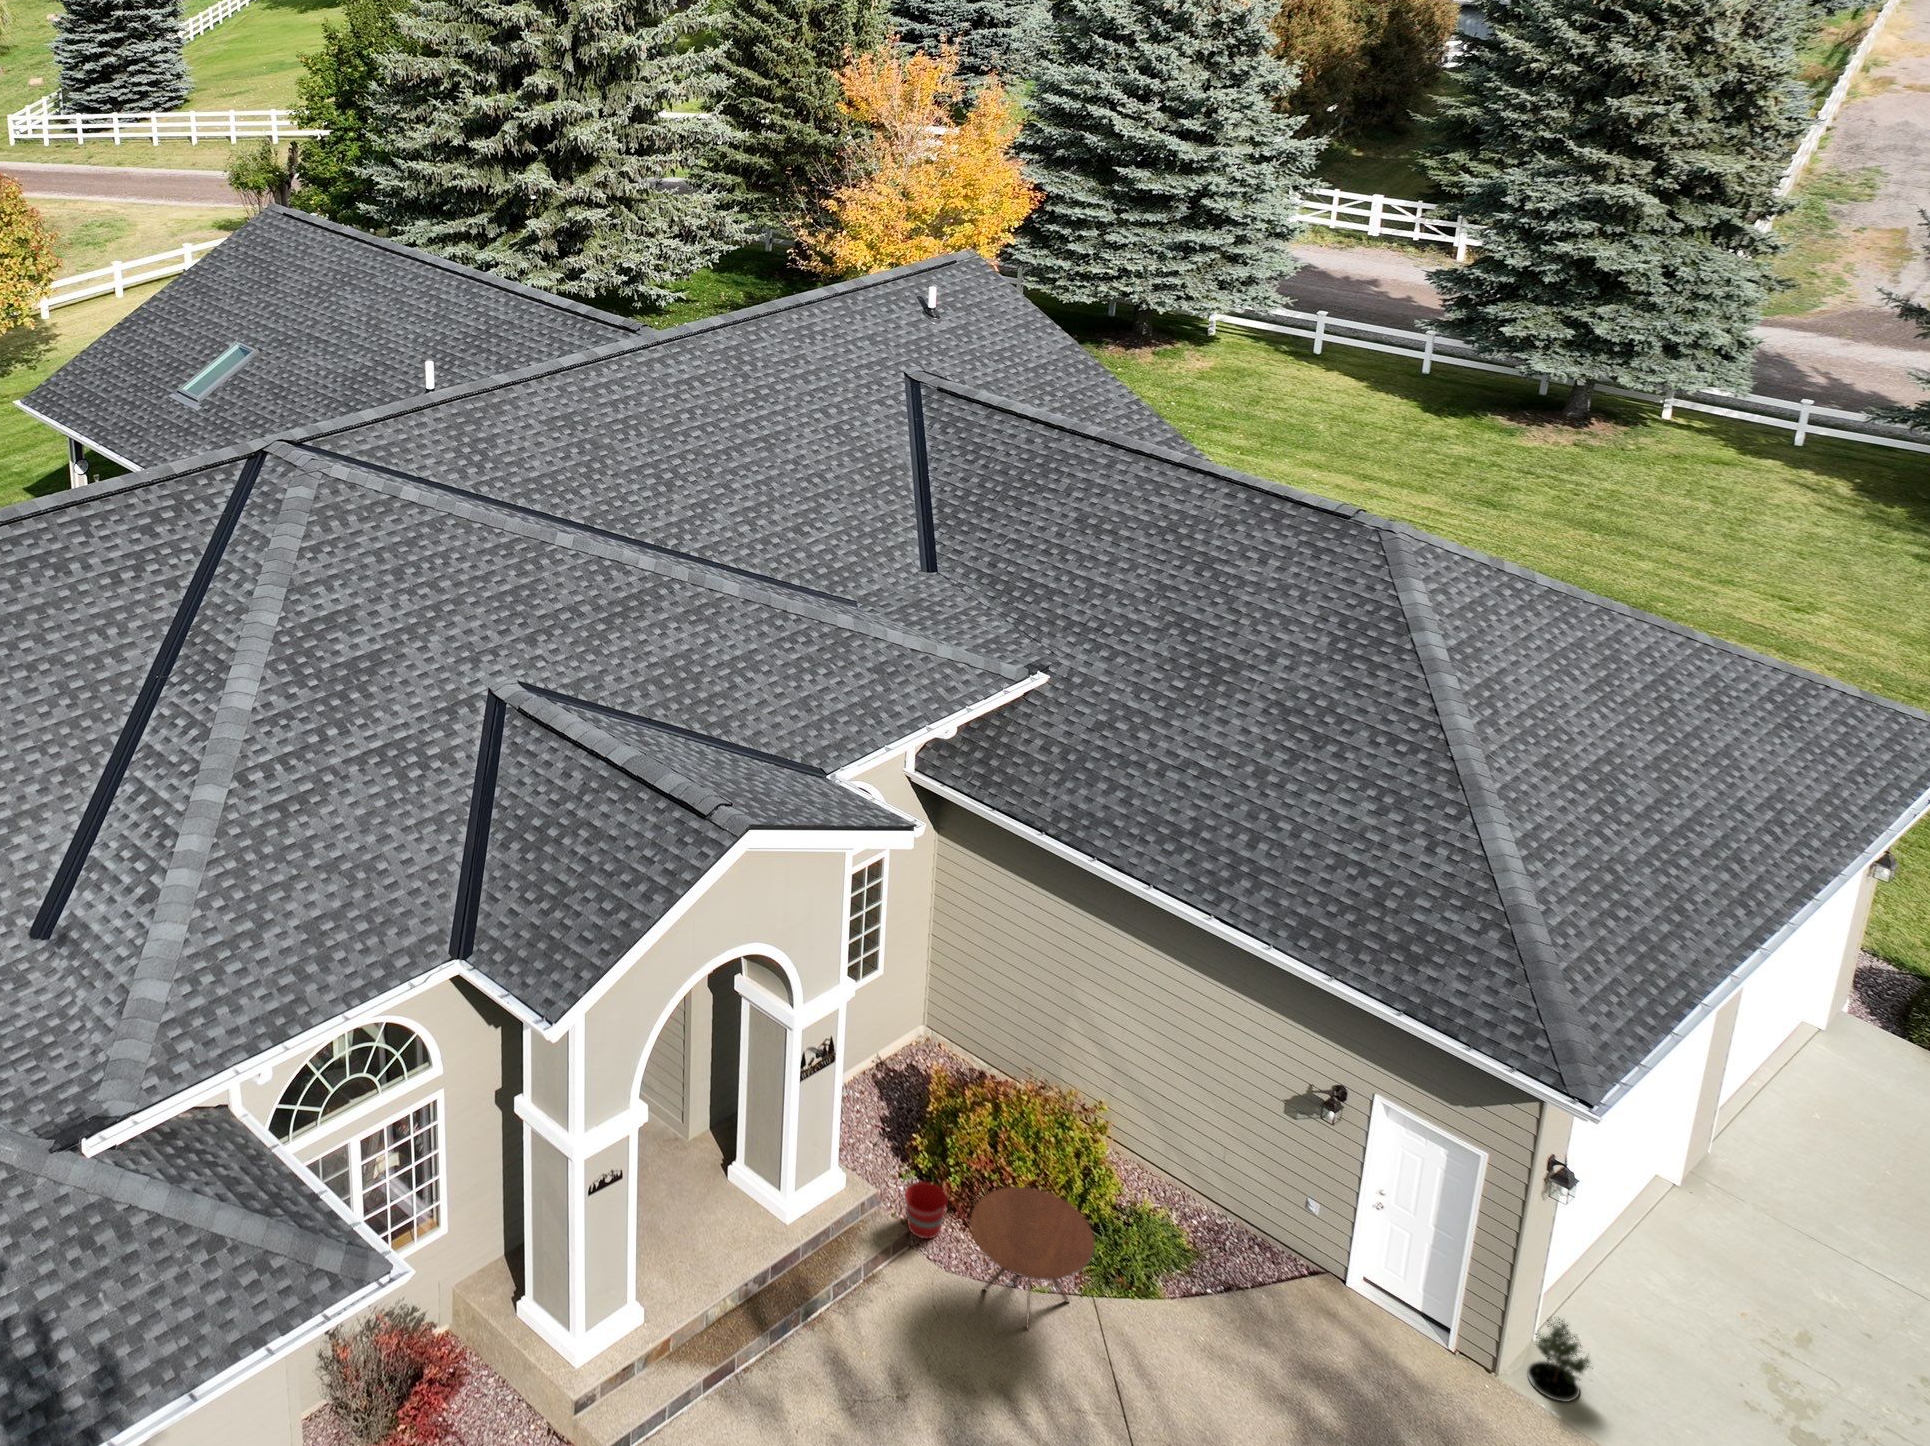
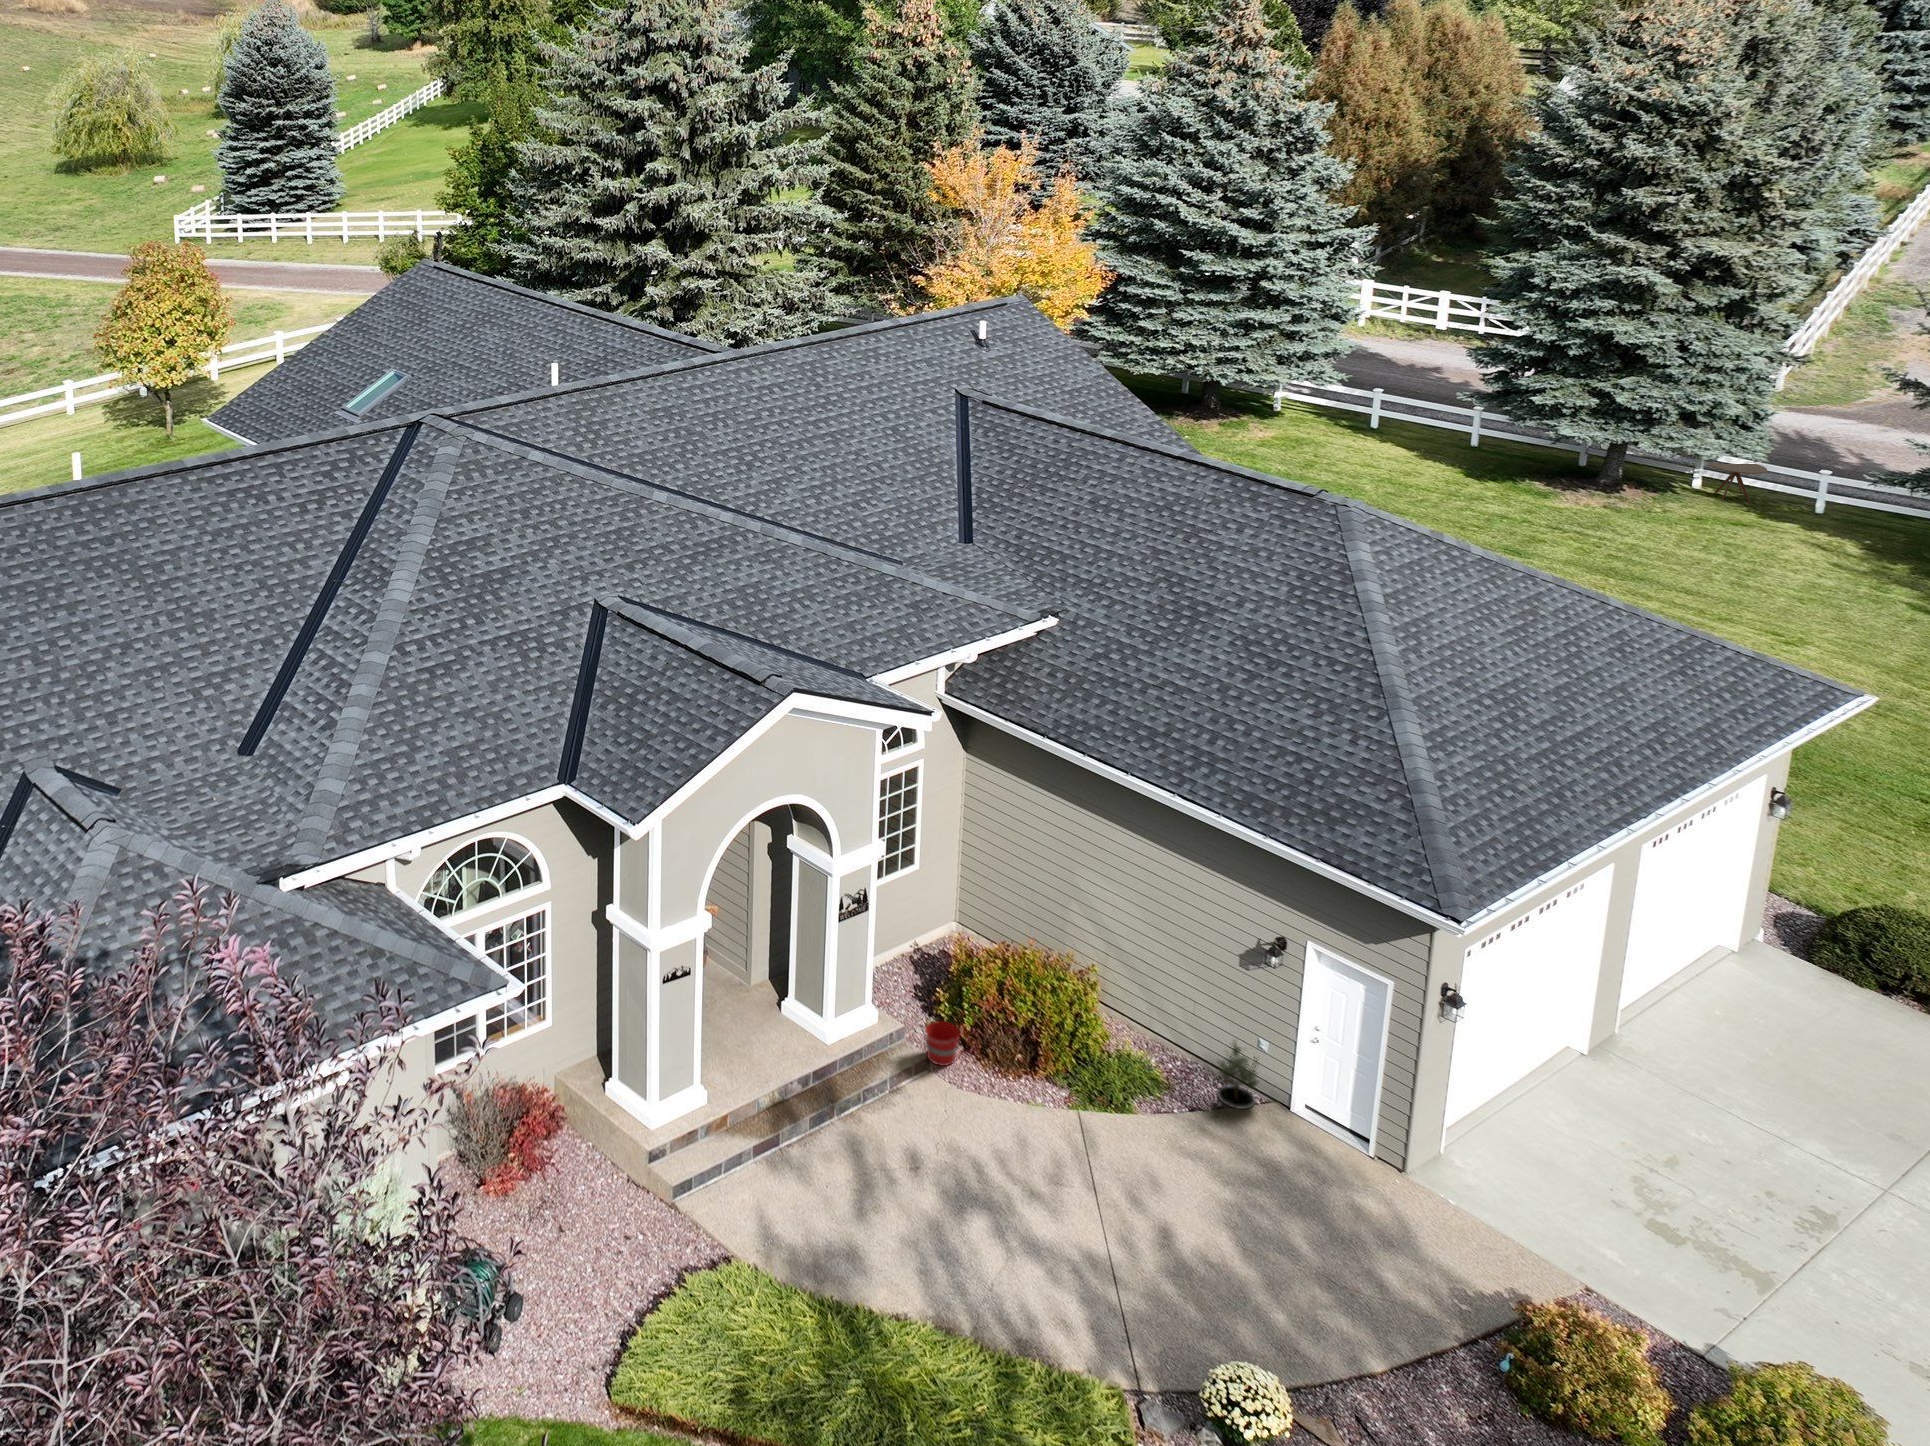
round table: present [970,1187,1094,1328] -> present [1707,463,1767,503]
potted tree: present [1527,1319,1593,1402] -> present [1217,1041,1259,1109]

